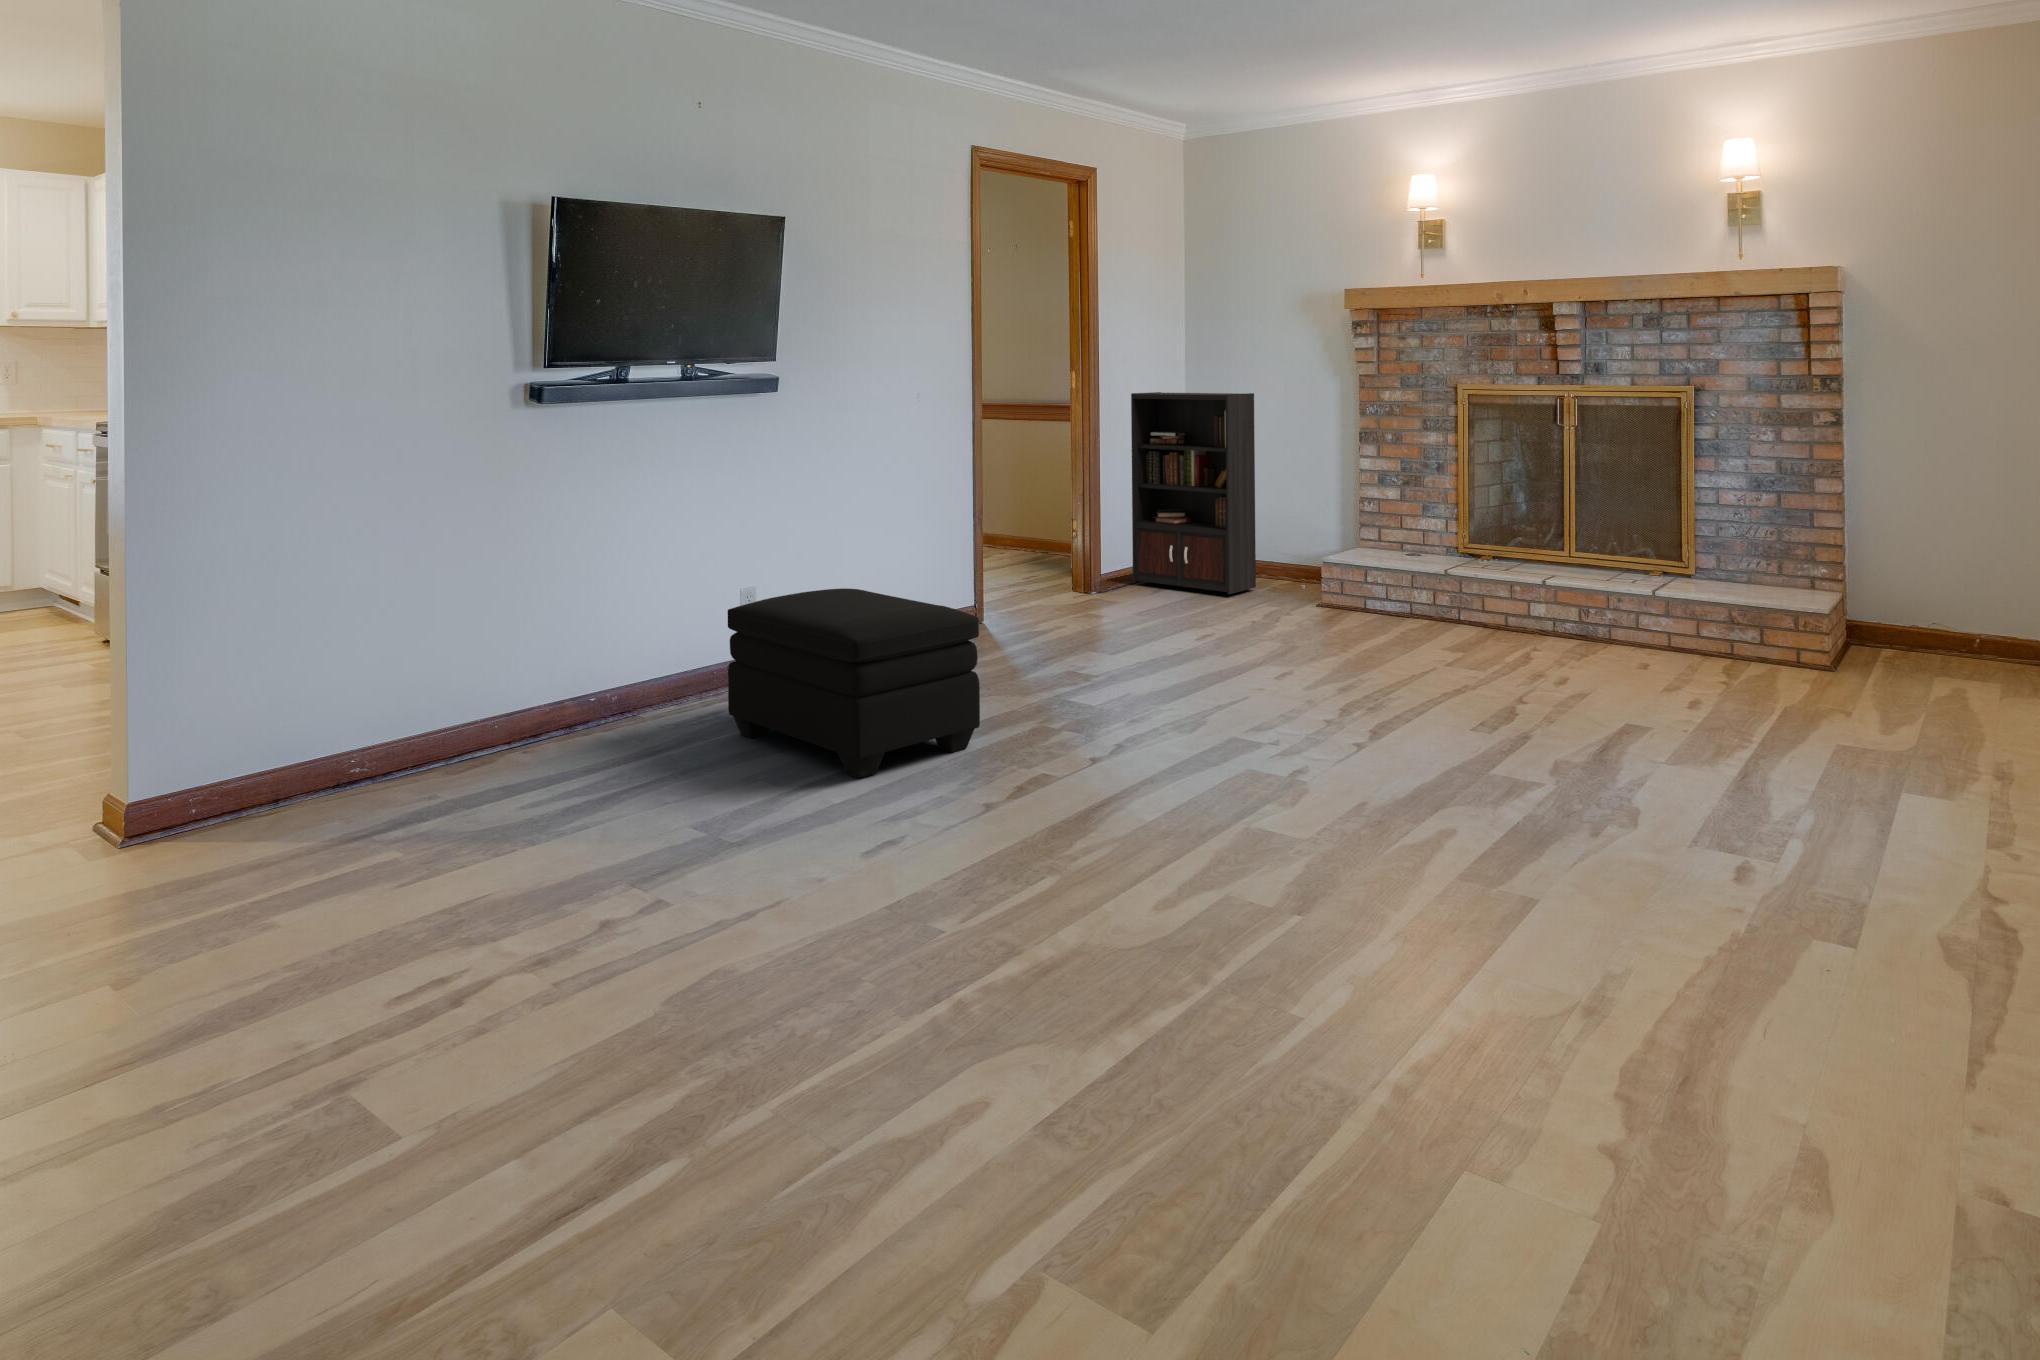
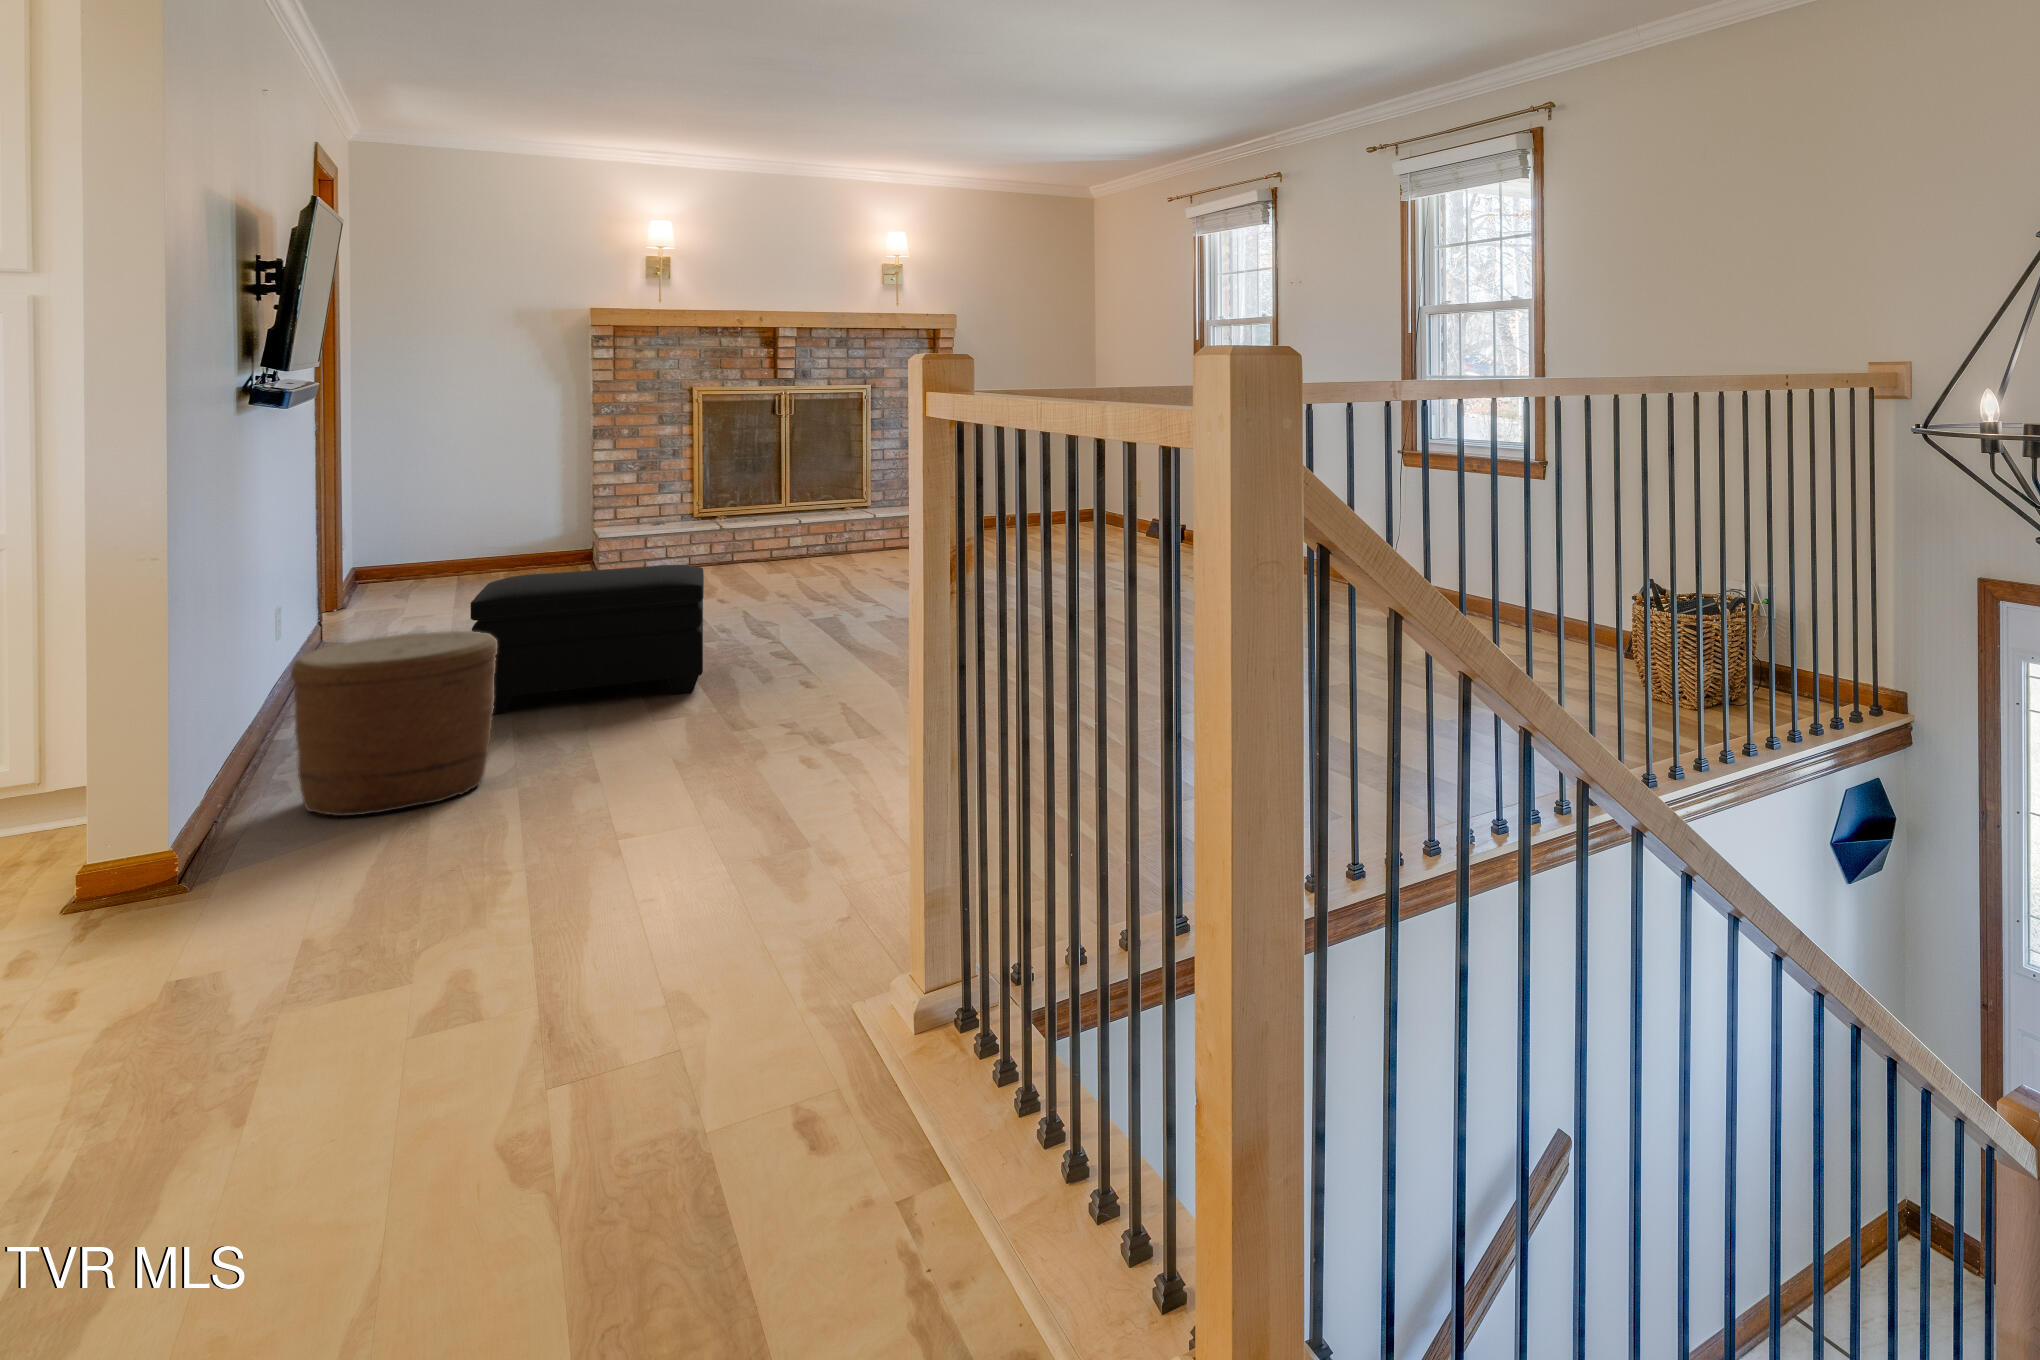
bookcase: present [1131,392,1305,594] -> none [356,398,537,594]
woven basket: none [368,625,540,814] -> present [291,631,497,816]

